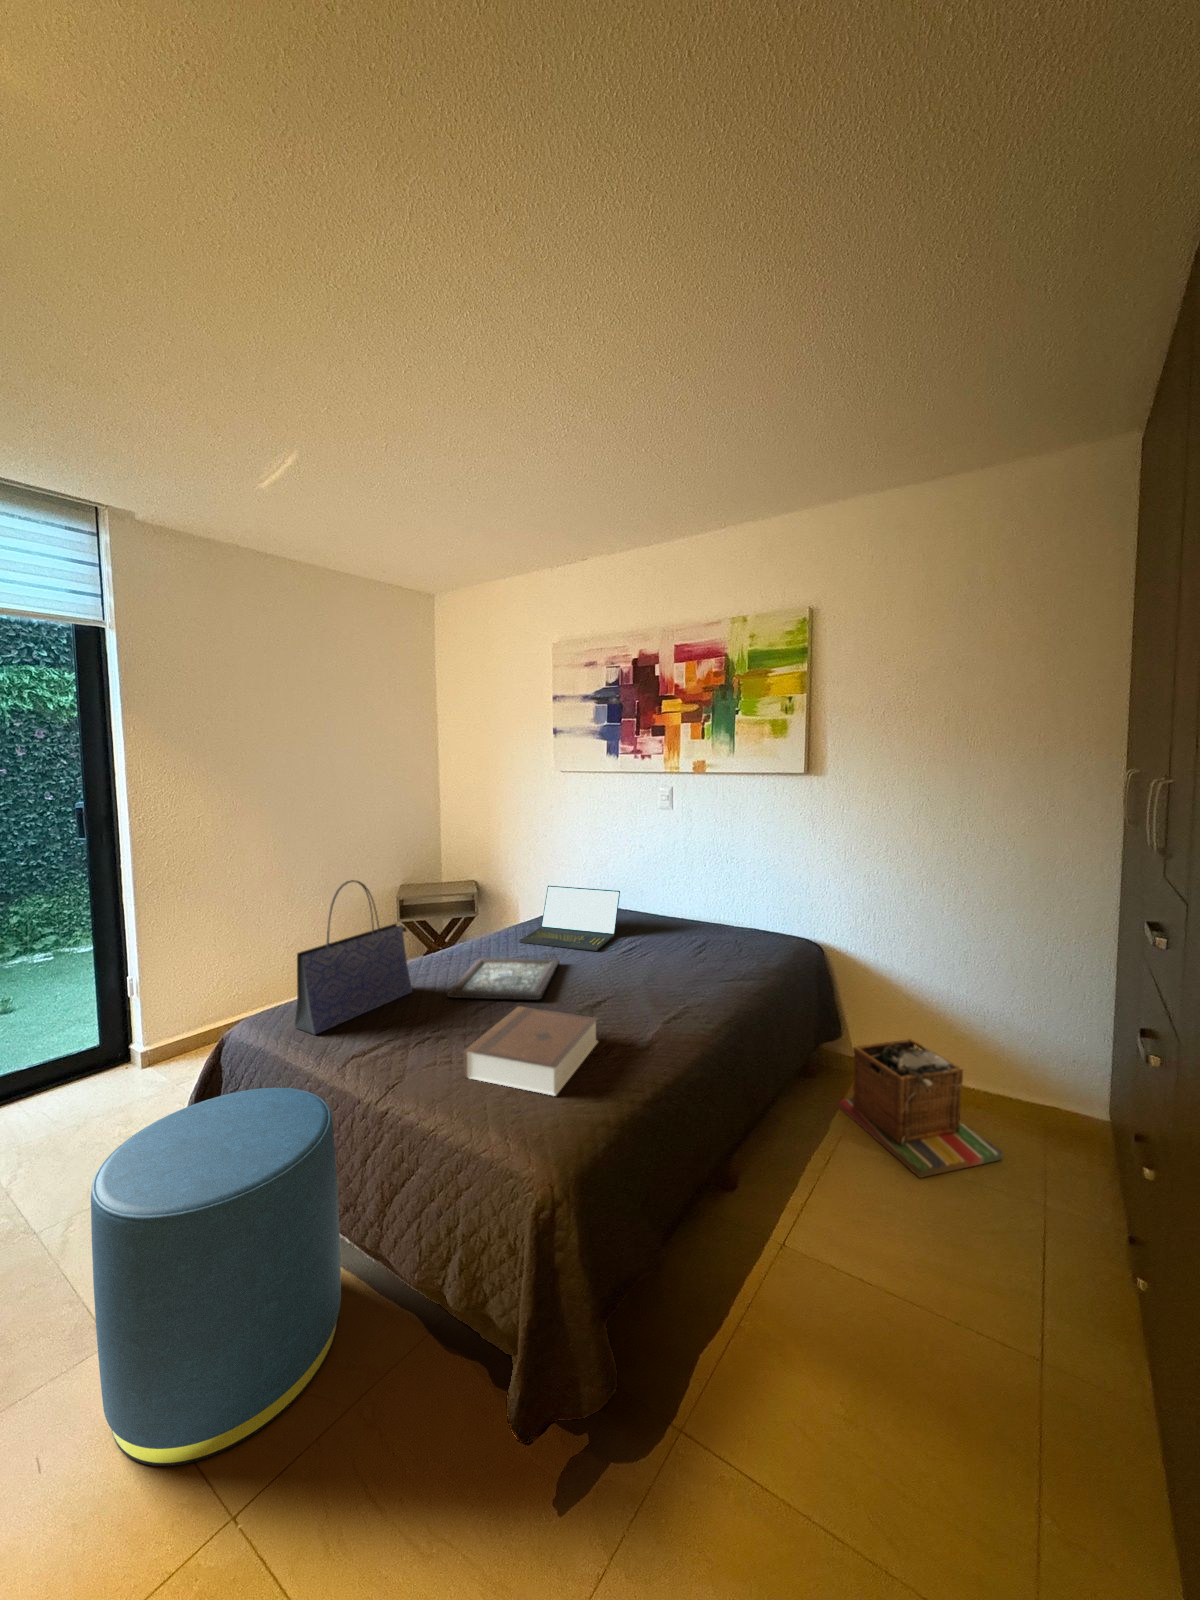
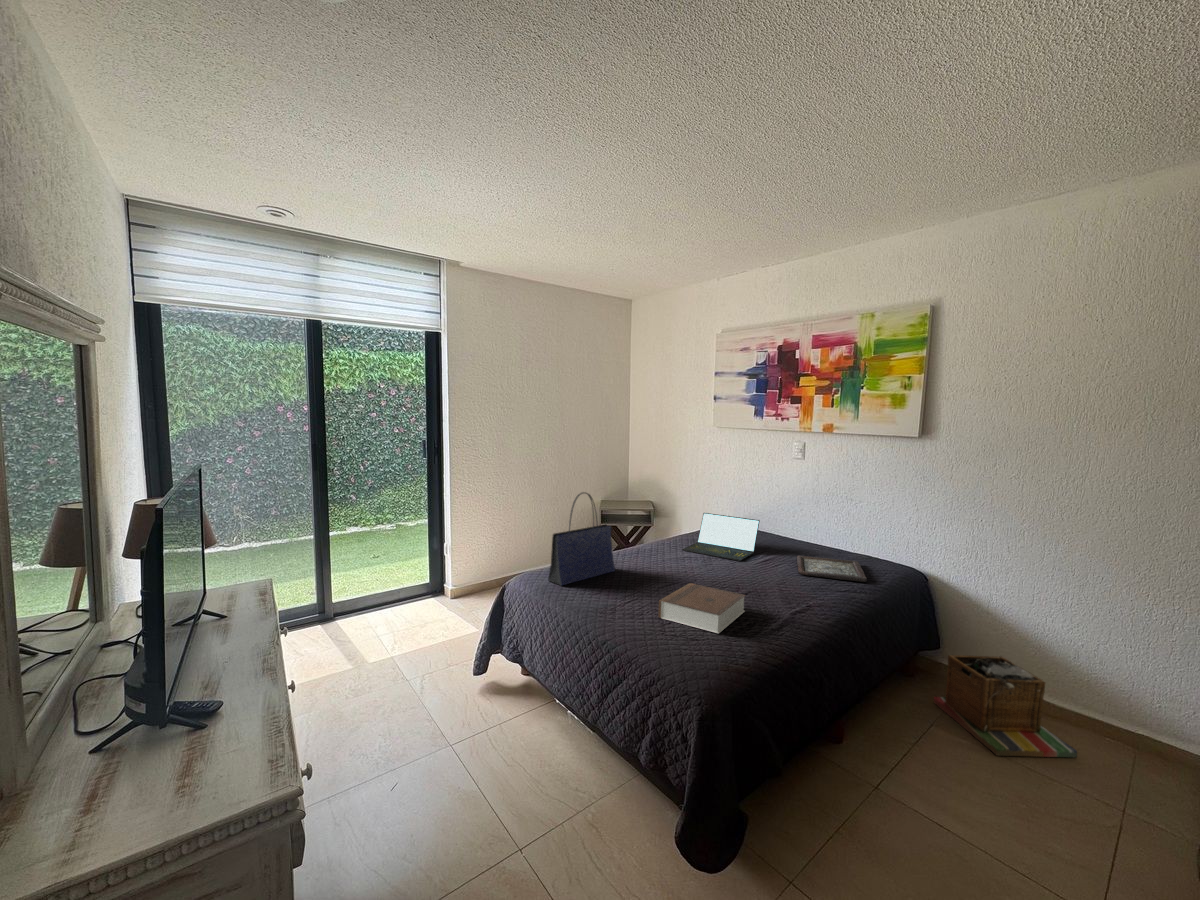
tray: present [447,958,559,1000] -> present [797,556,867,582]
ottoman: present [91,1088,341,1466] -> none [462,610,581,795]

